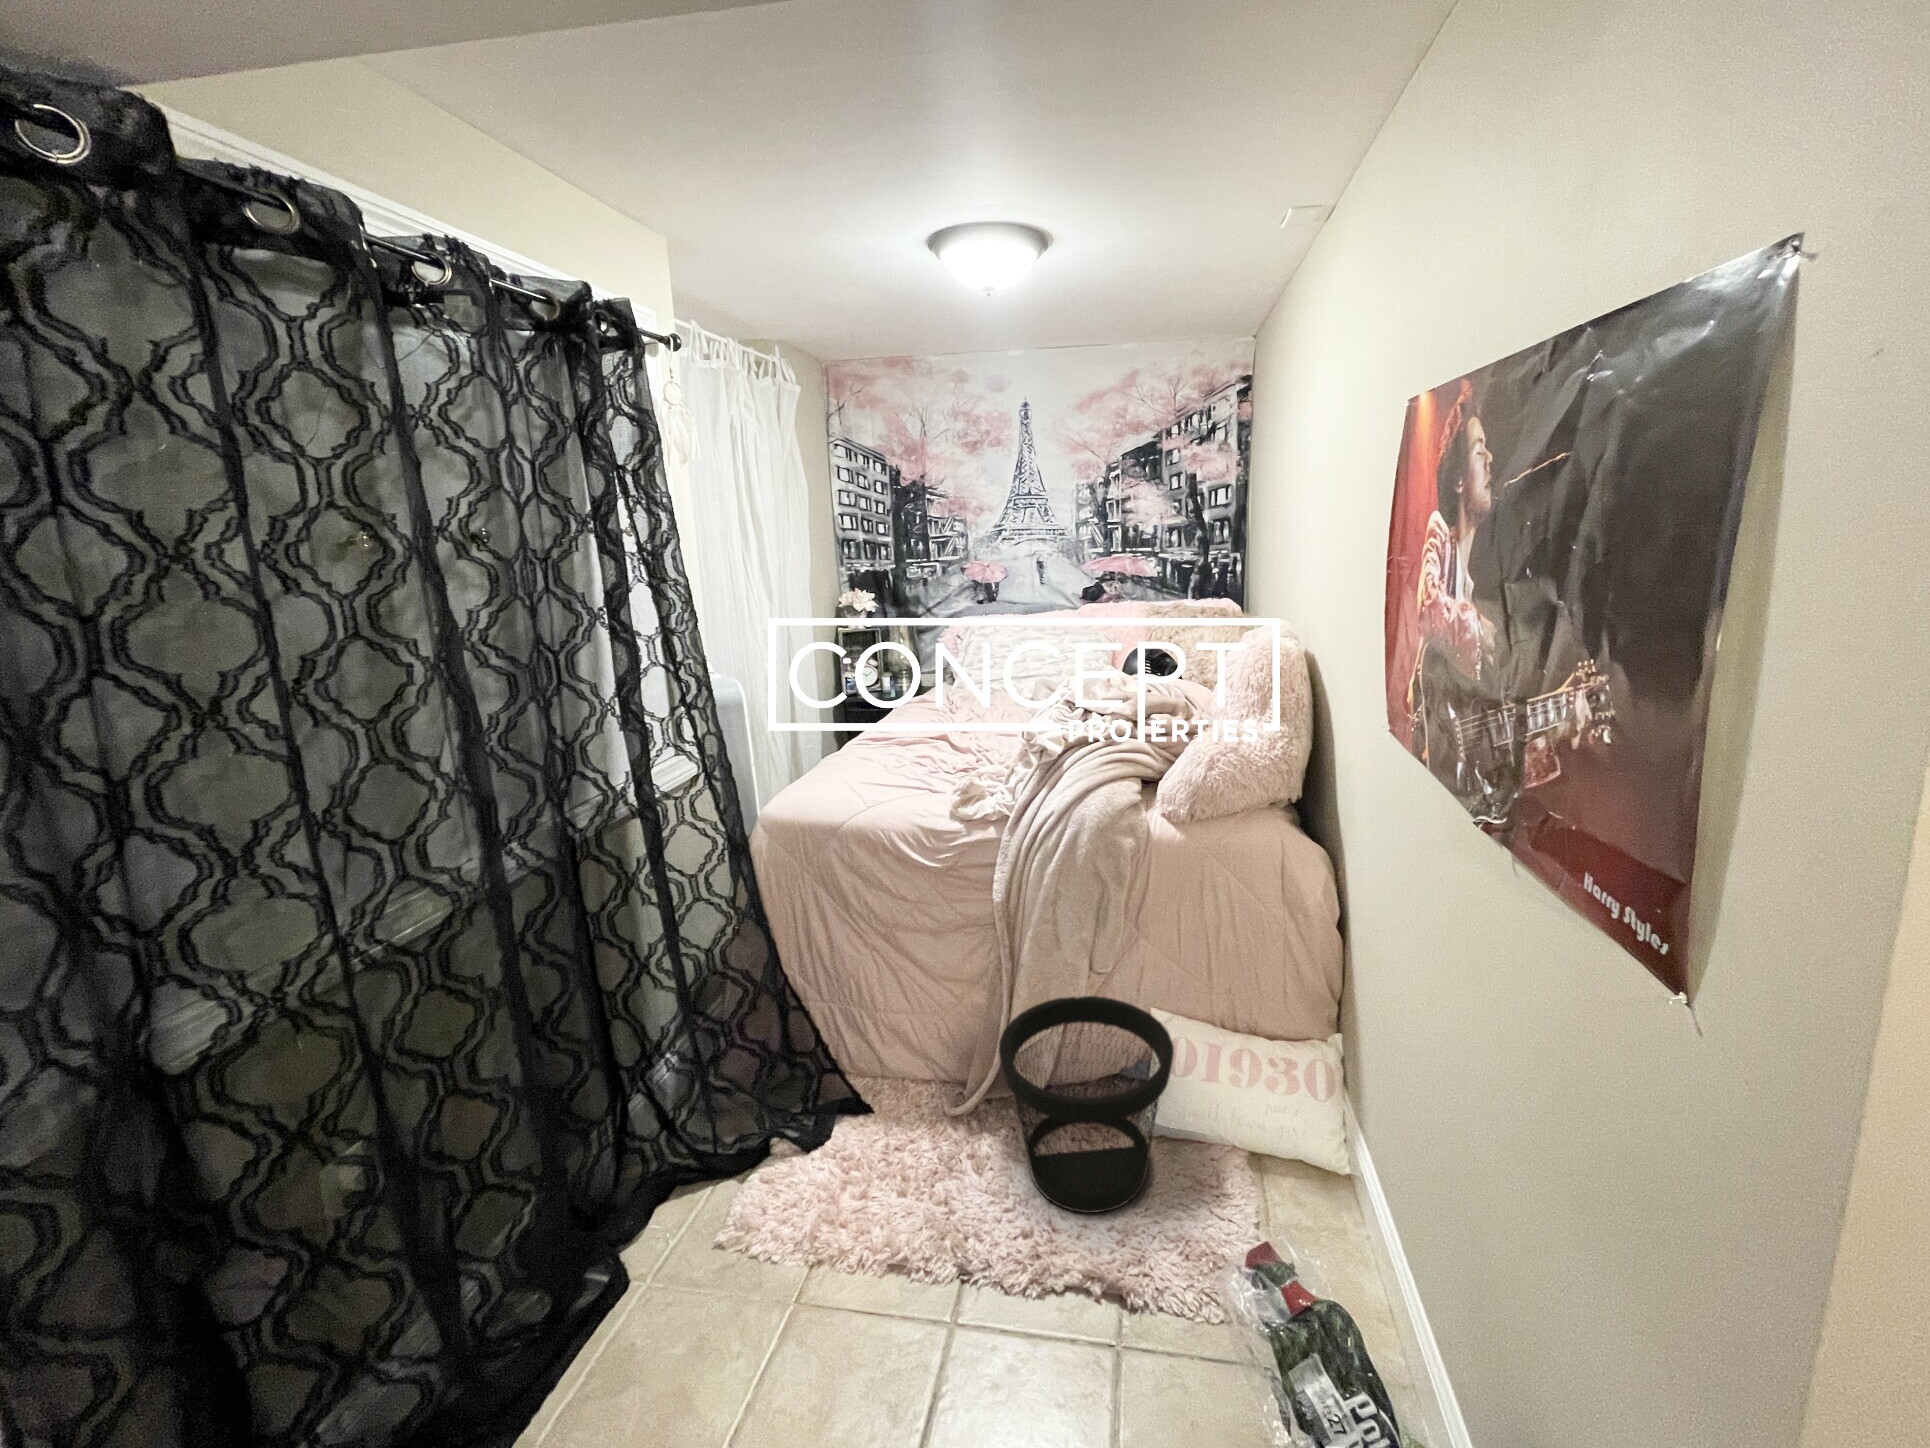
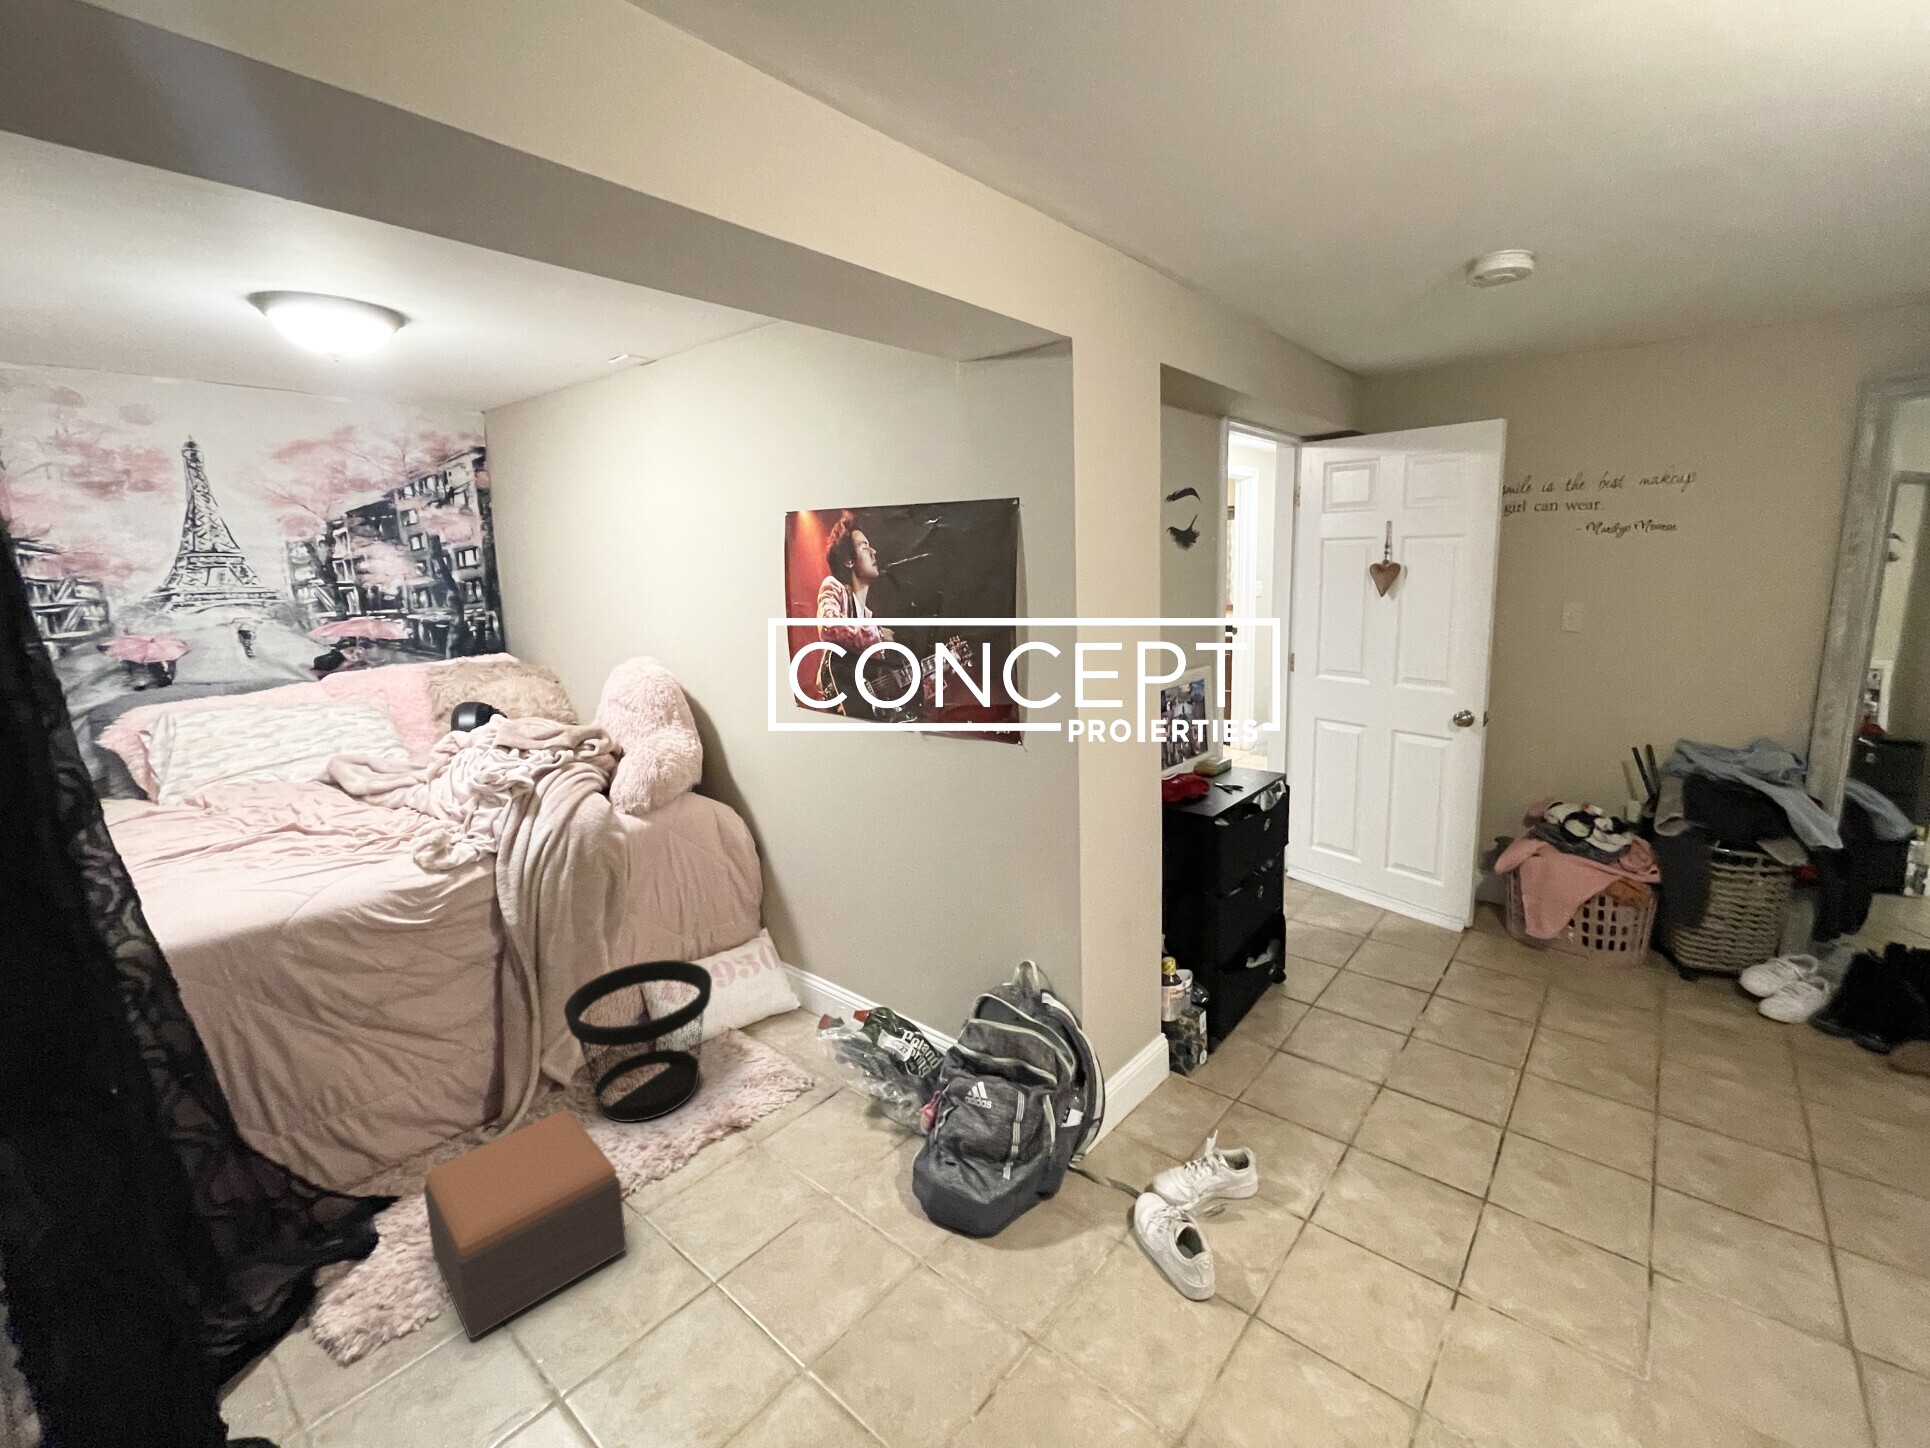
footstool: none [730,1129,948,1372] -> present [424,1110,626,1338]

